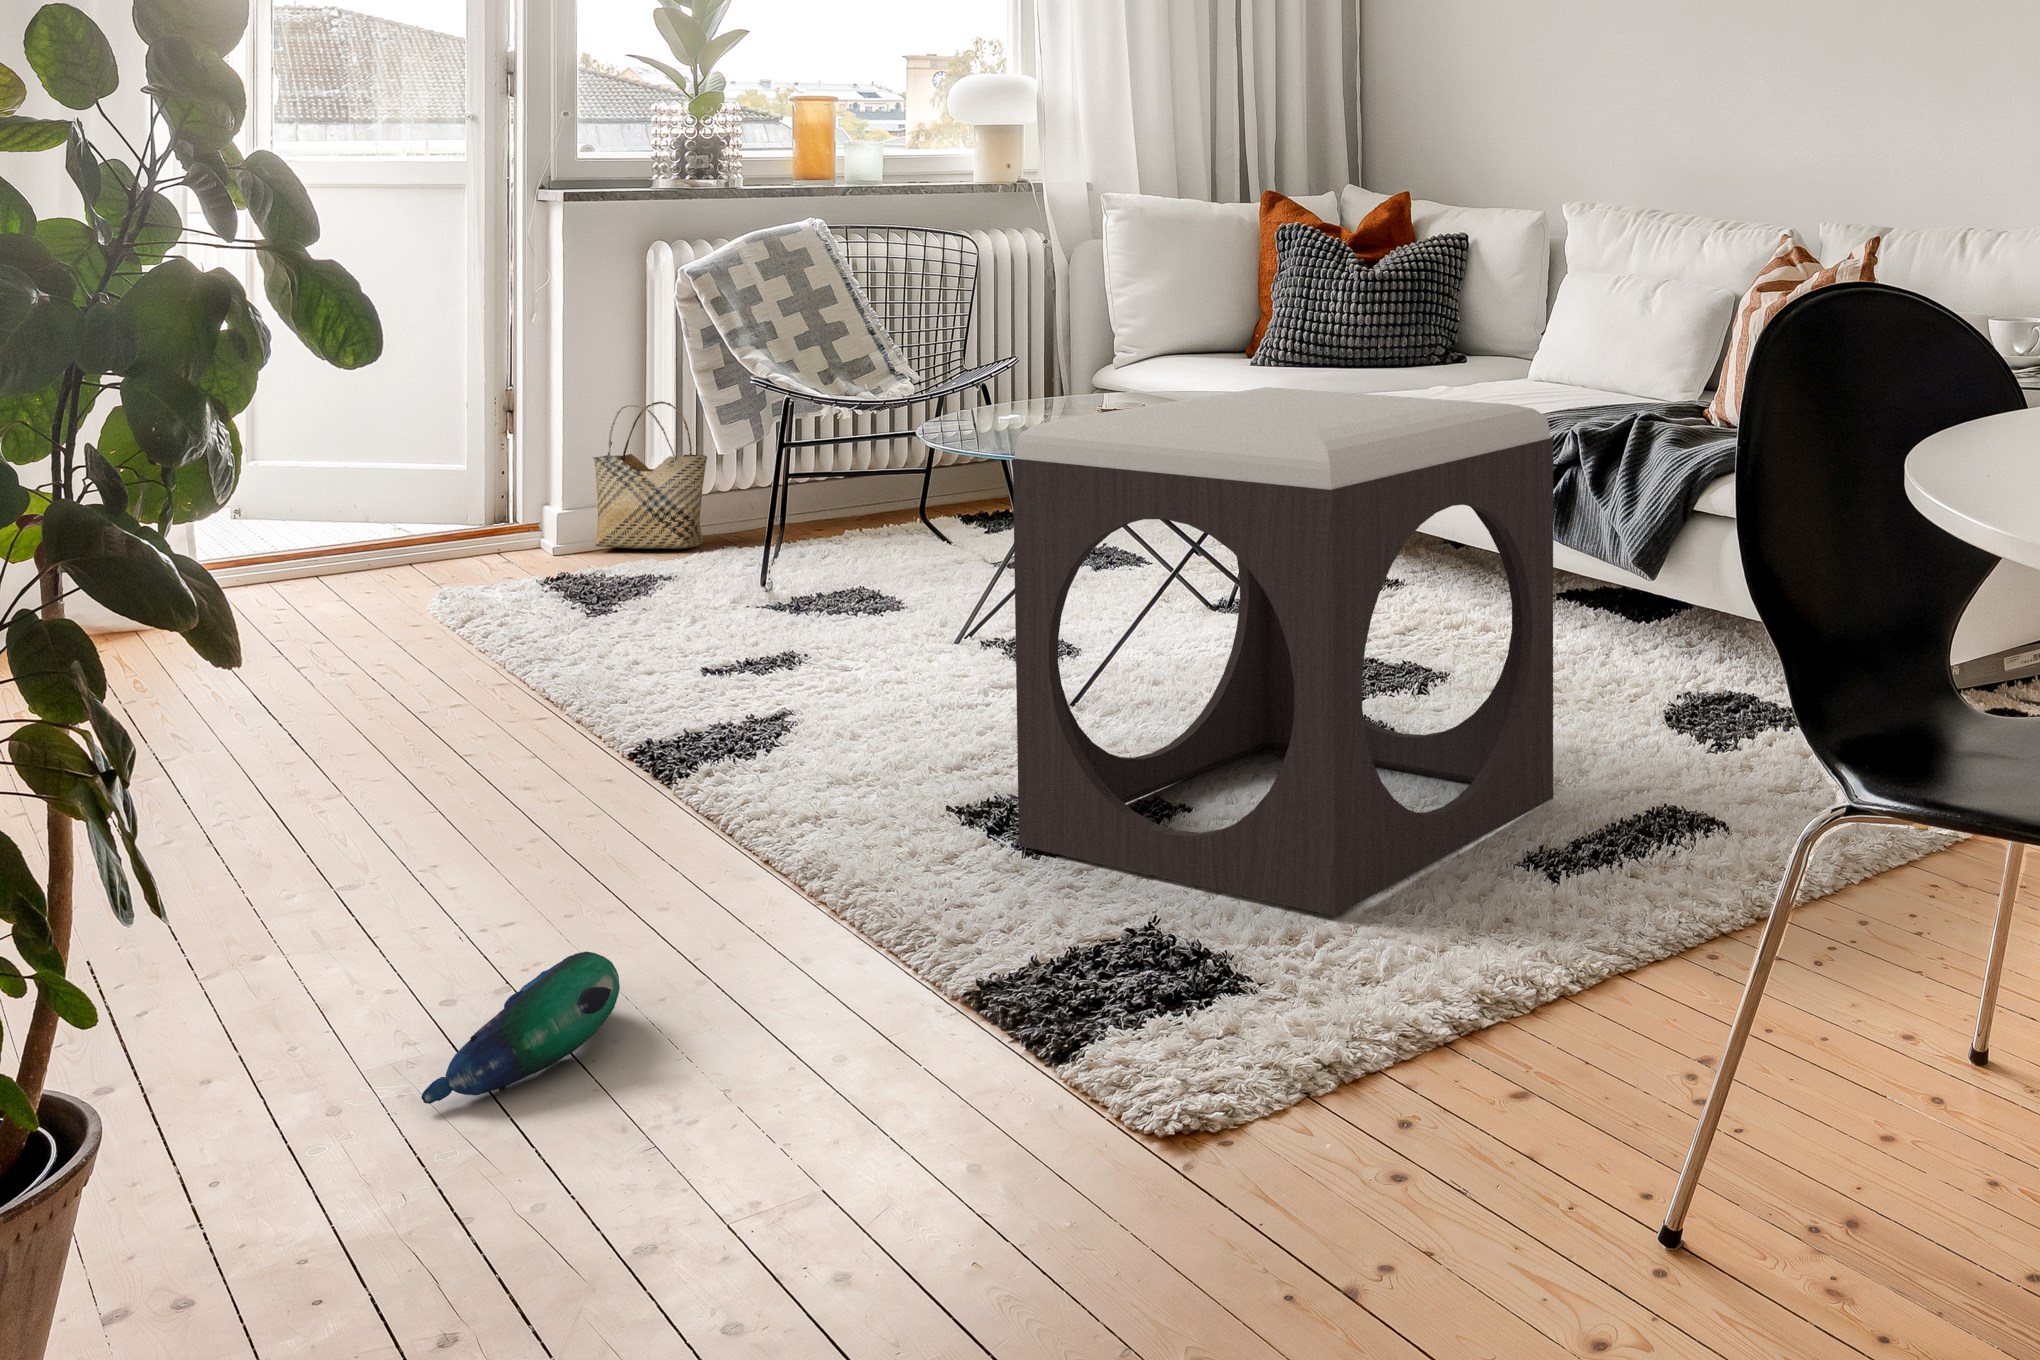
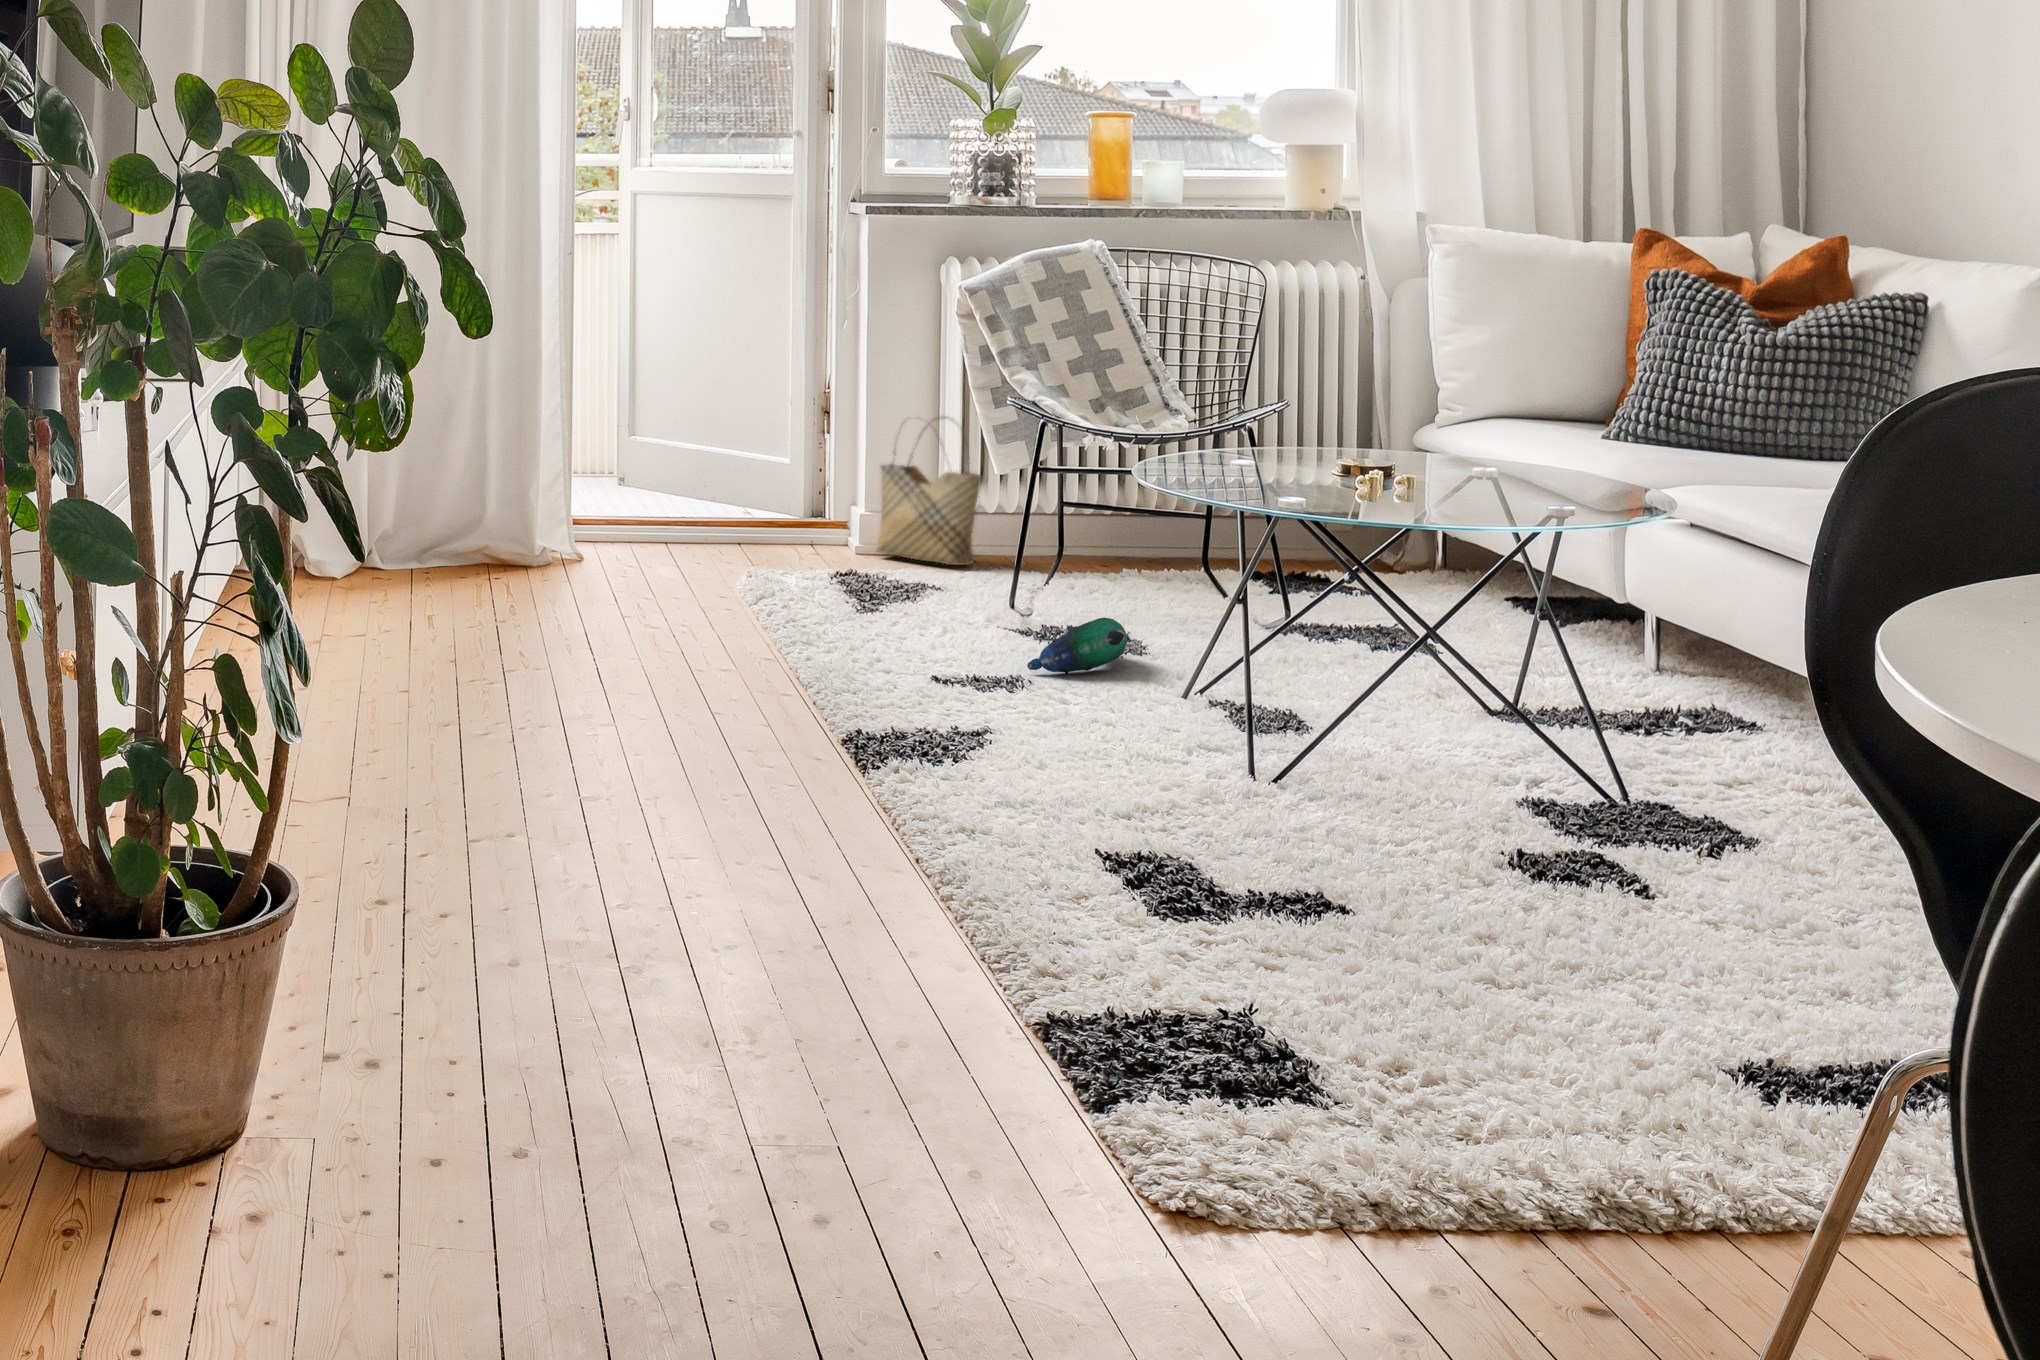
footstool: present [1013,387,1553,916] -> none [1150,455,1852,1060]
plush toy: present [421,952,620,1104] -> present [1027,618,1127,674]

